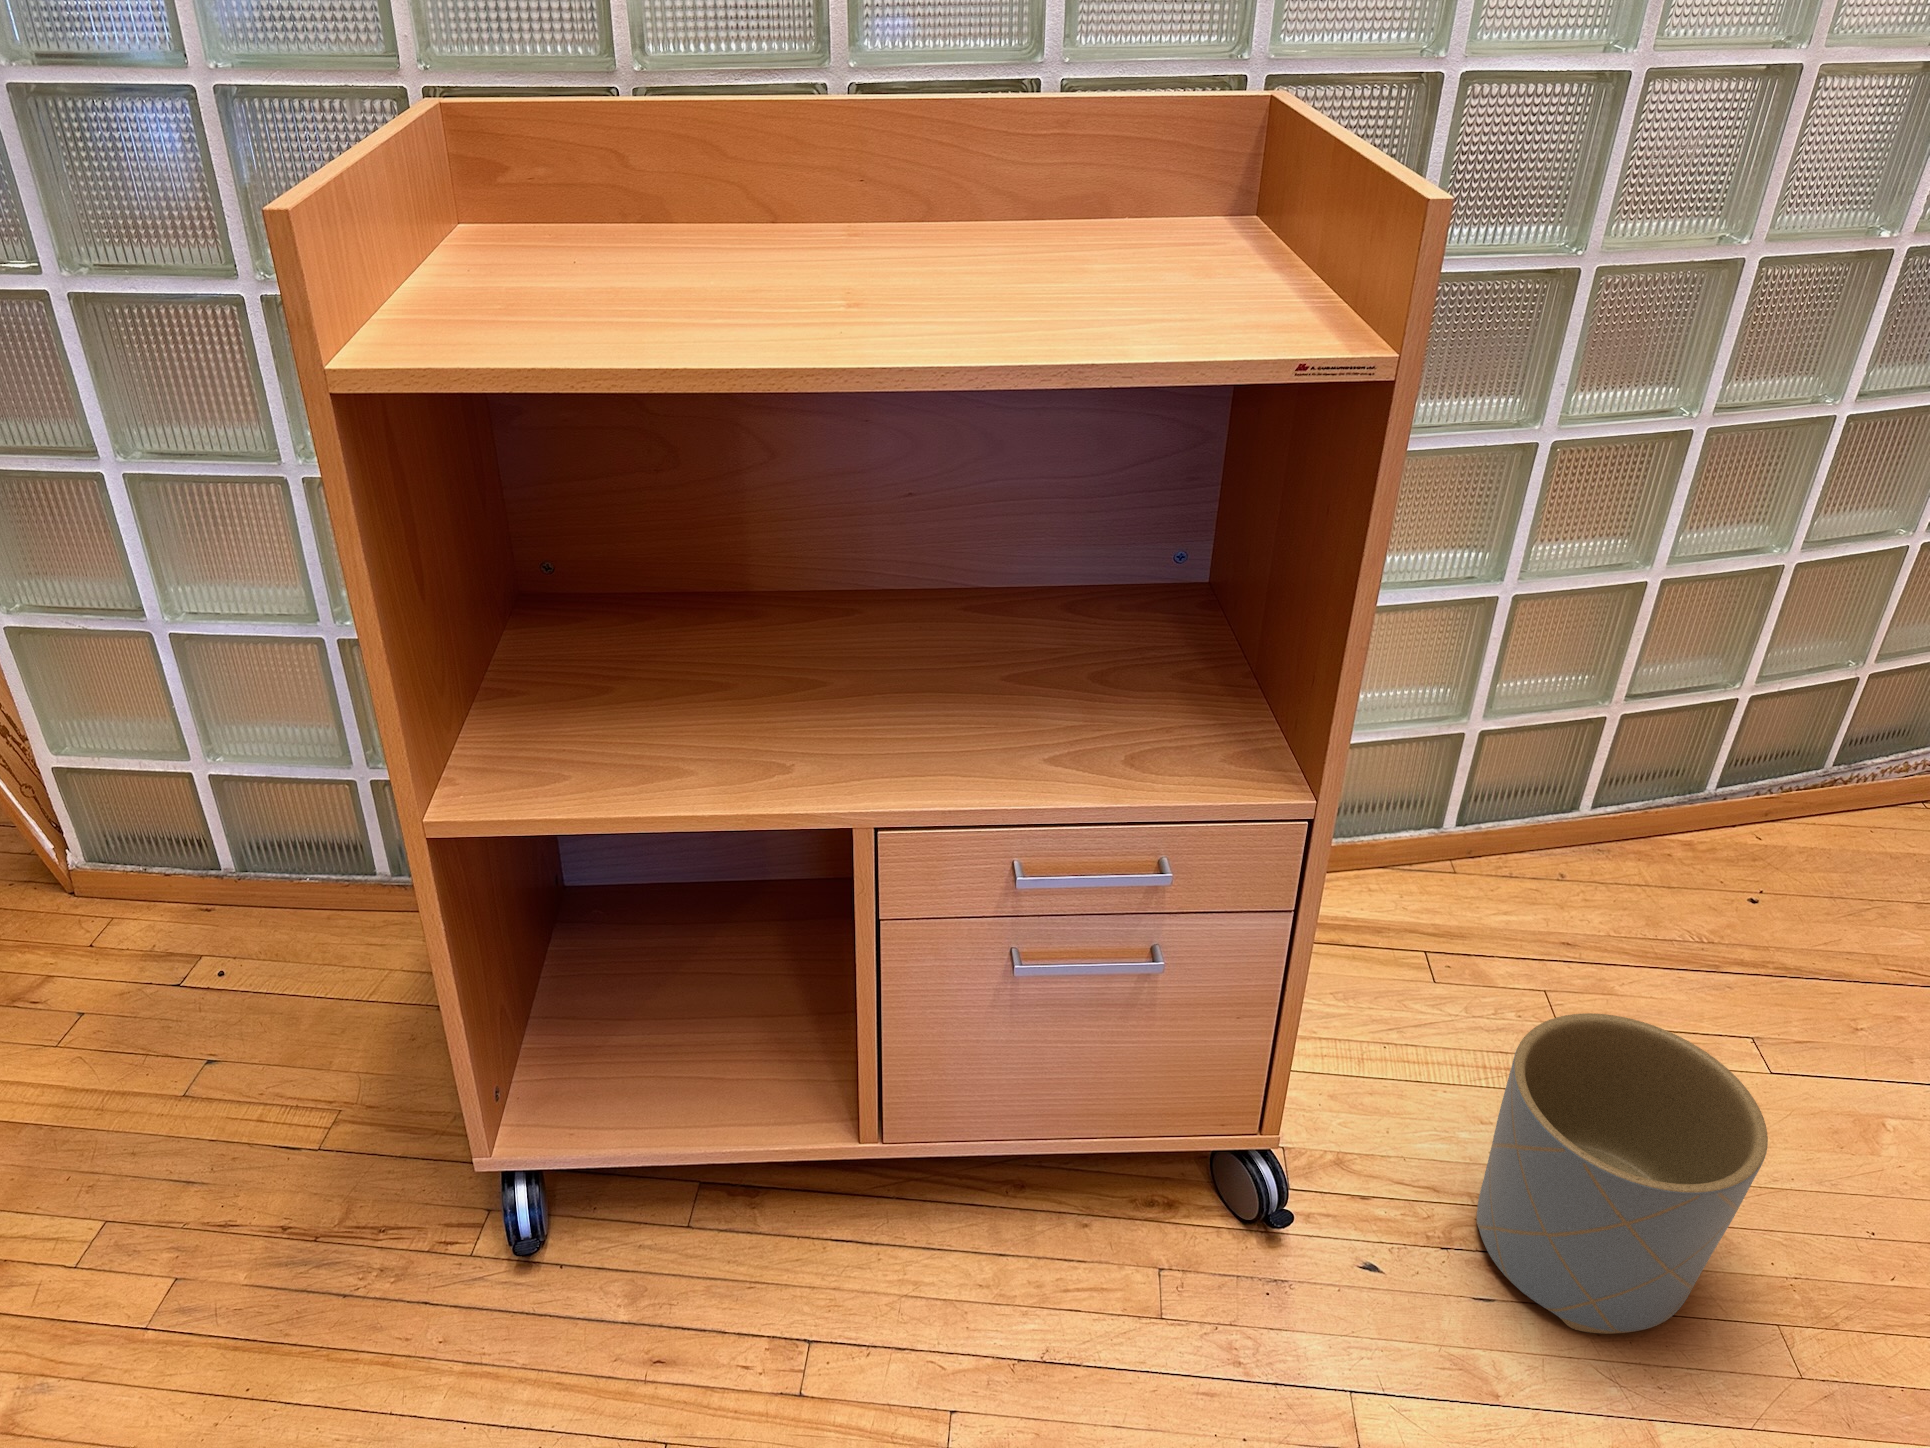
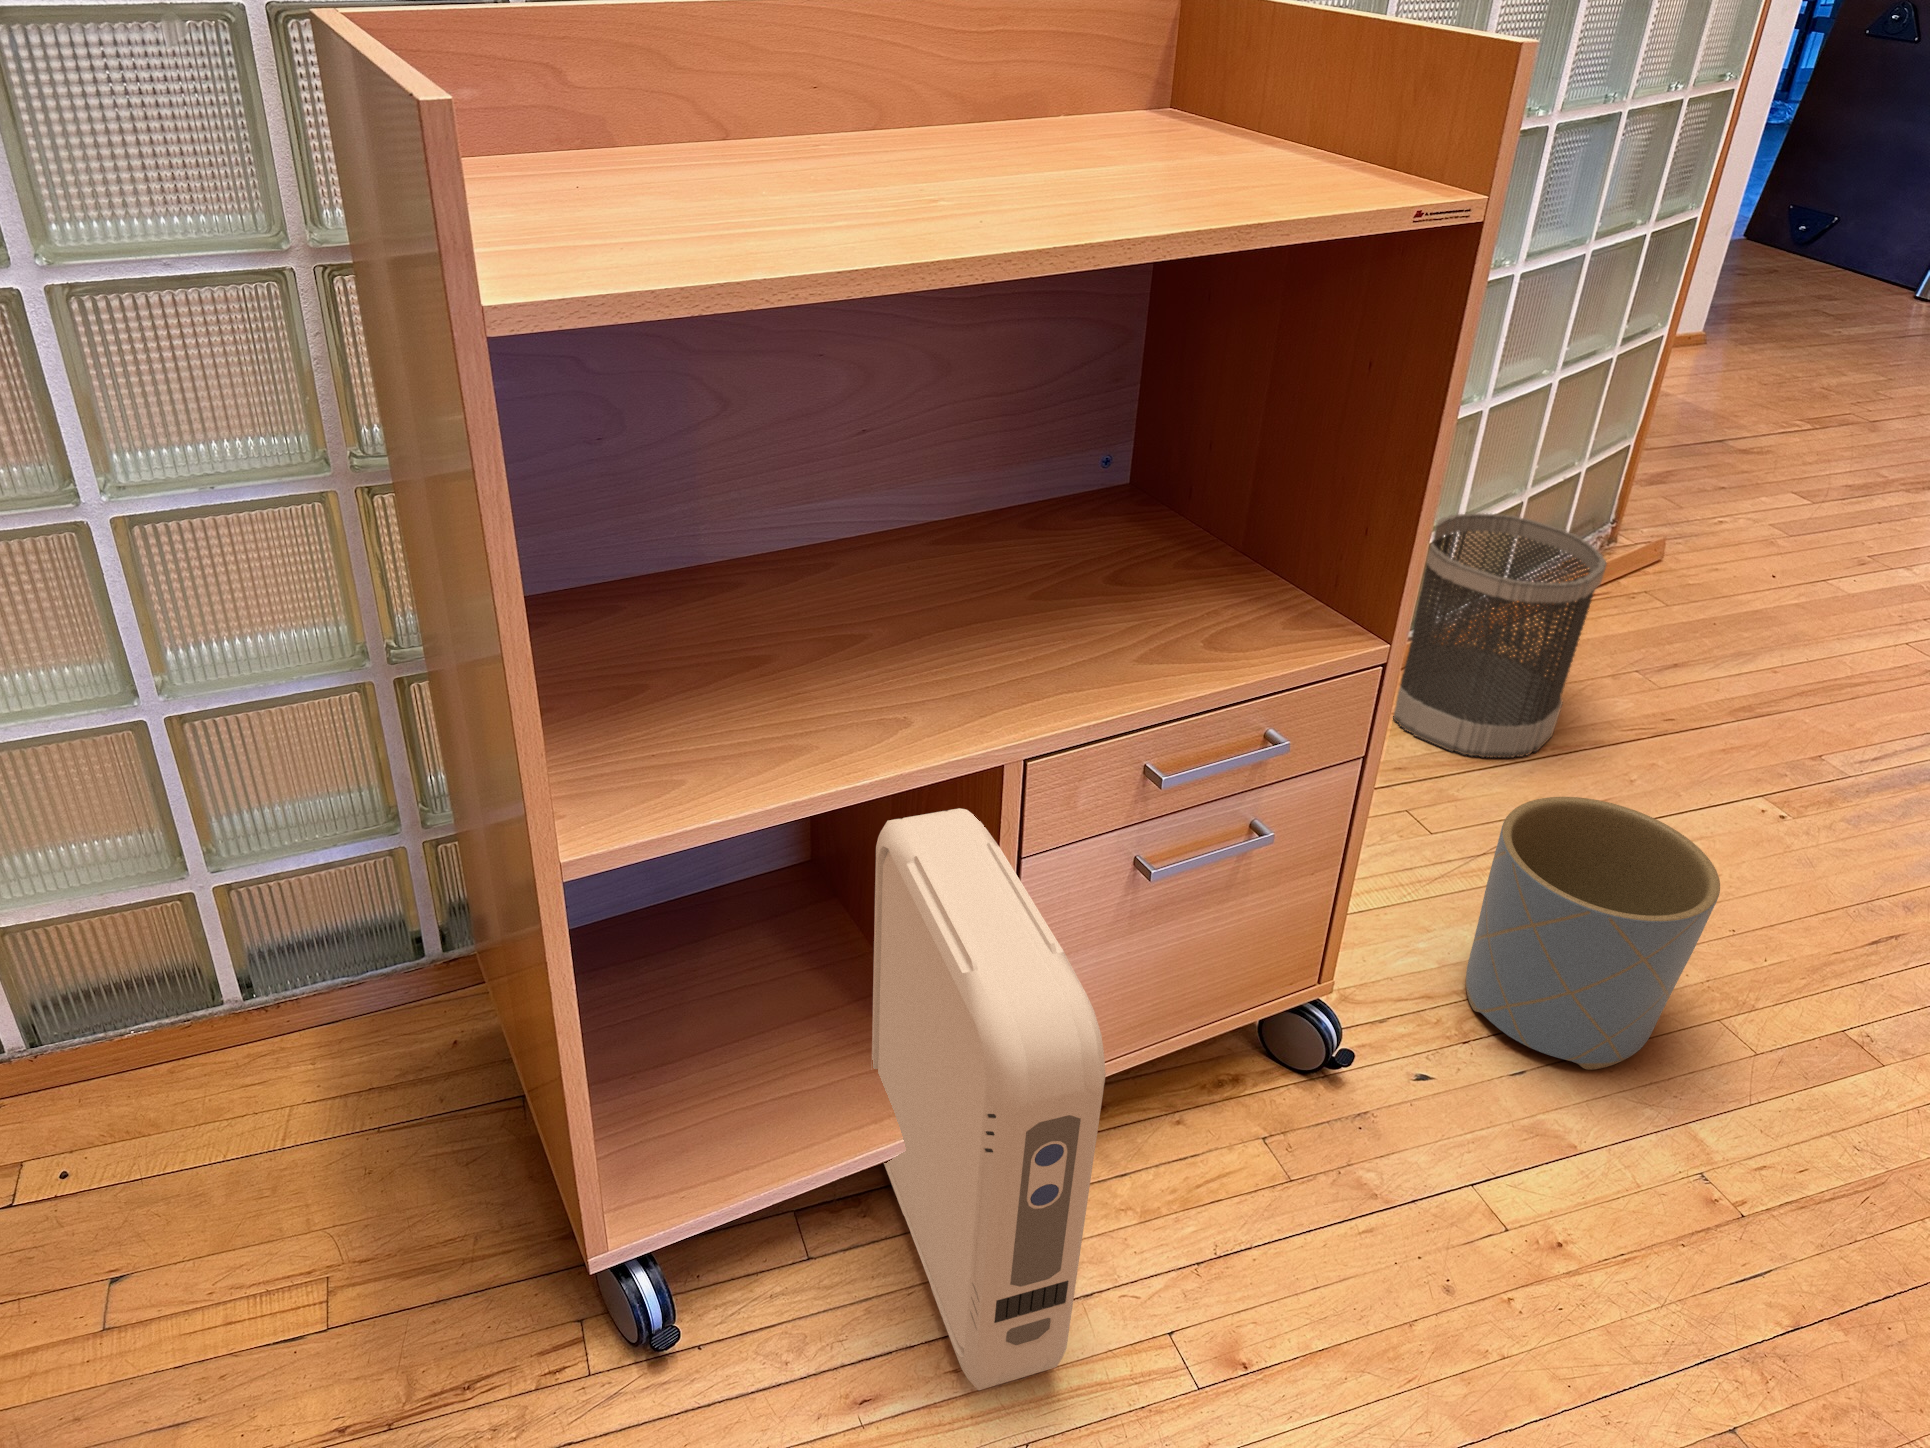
wastebasket: none [1595,673,1882,971] -> present [1393,513,1607,758]
air purifier: none [709,855,868,1397] -> present [872,808,1106,1390]

